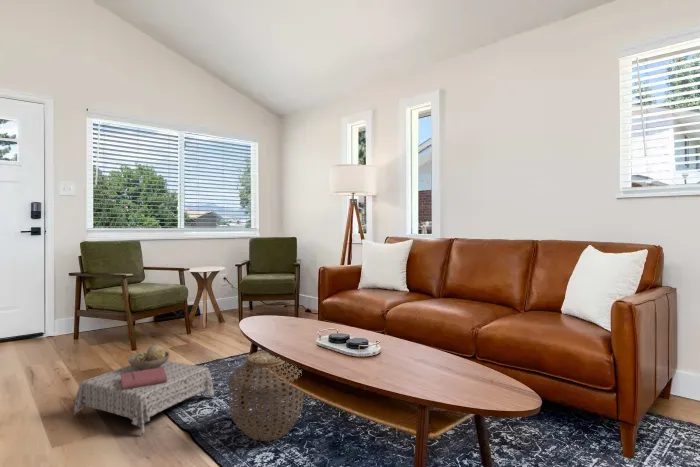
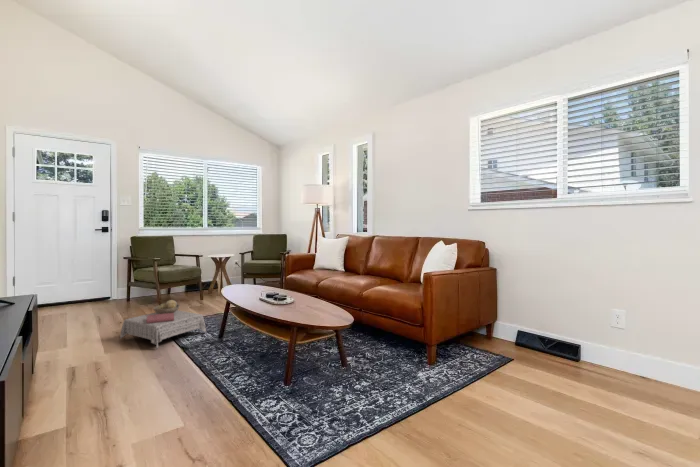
woven basket: present [229,351,304,441] -> none [206,303,252,354]

